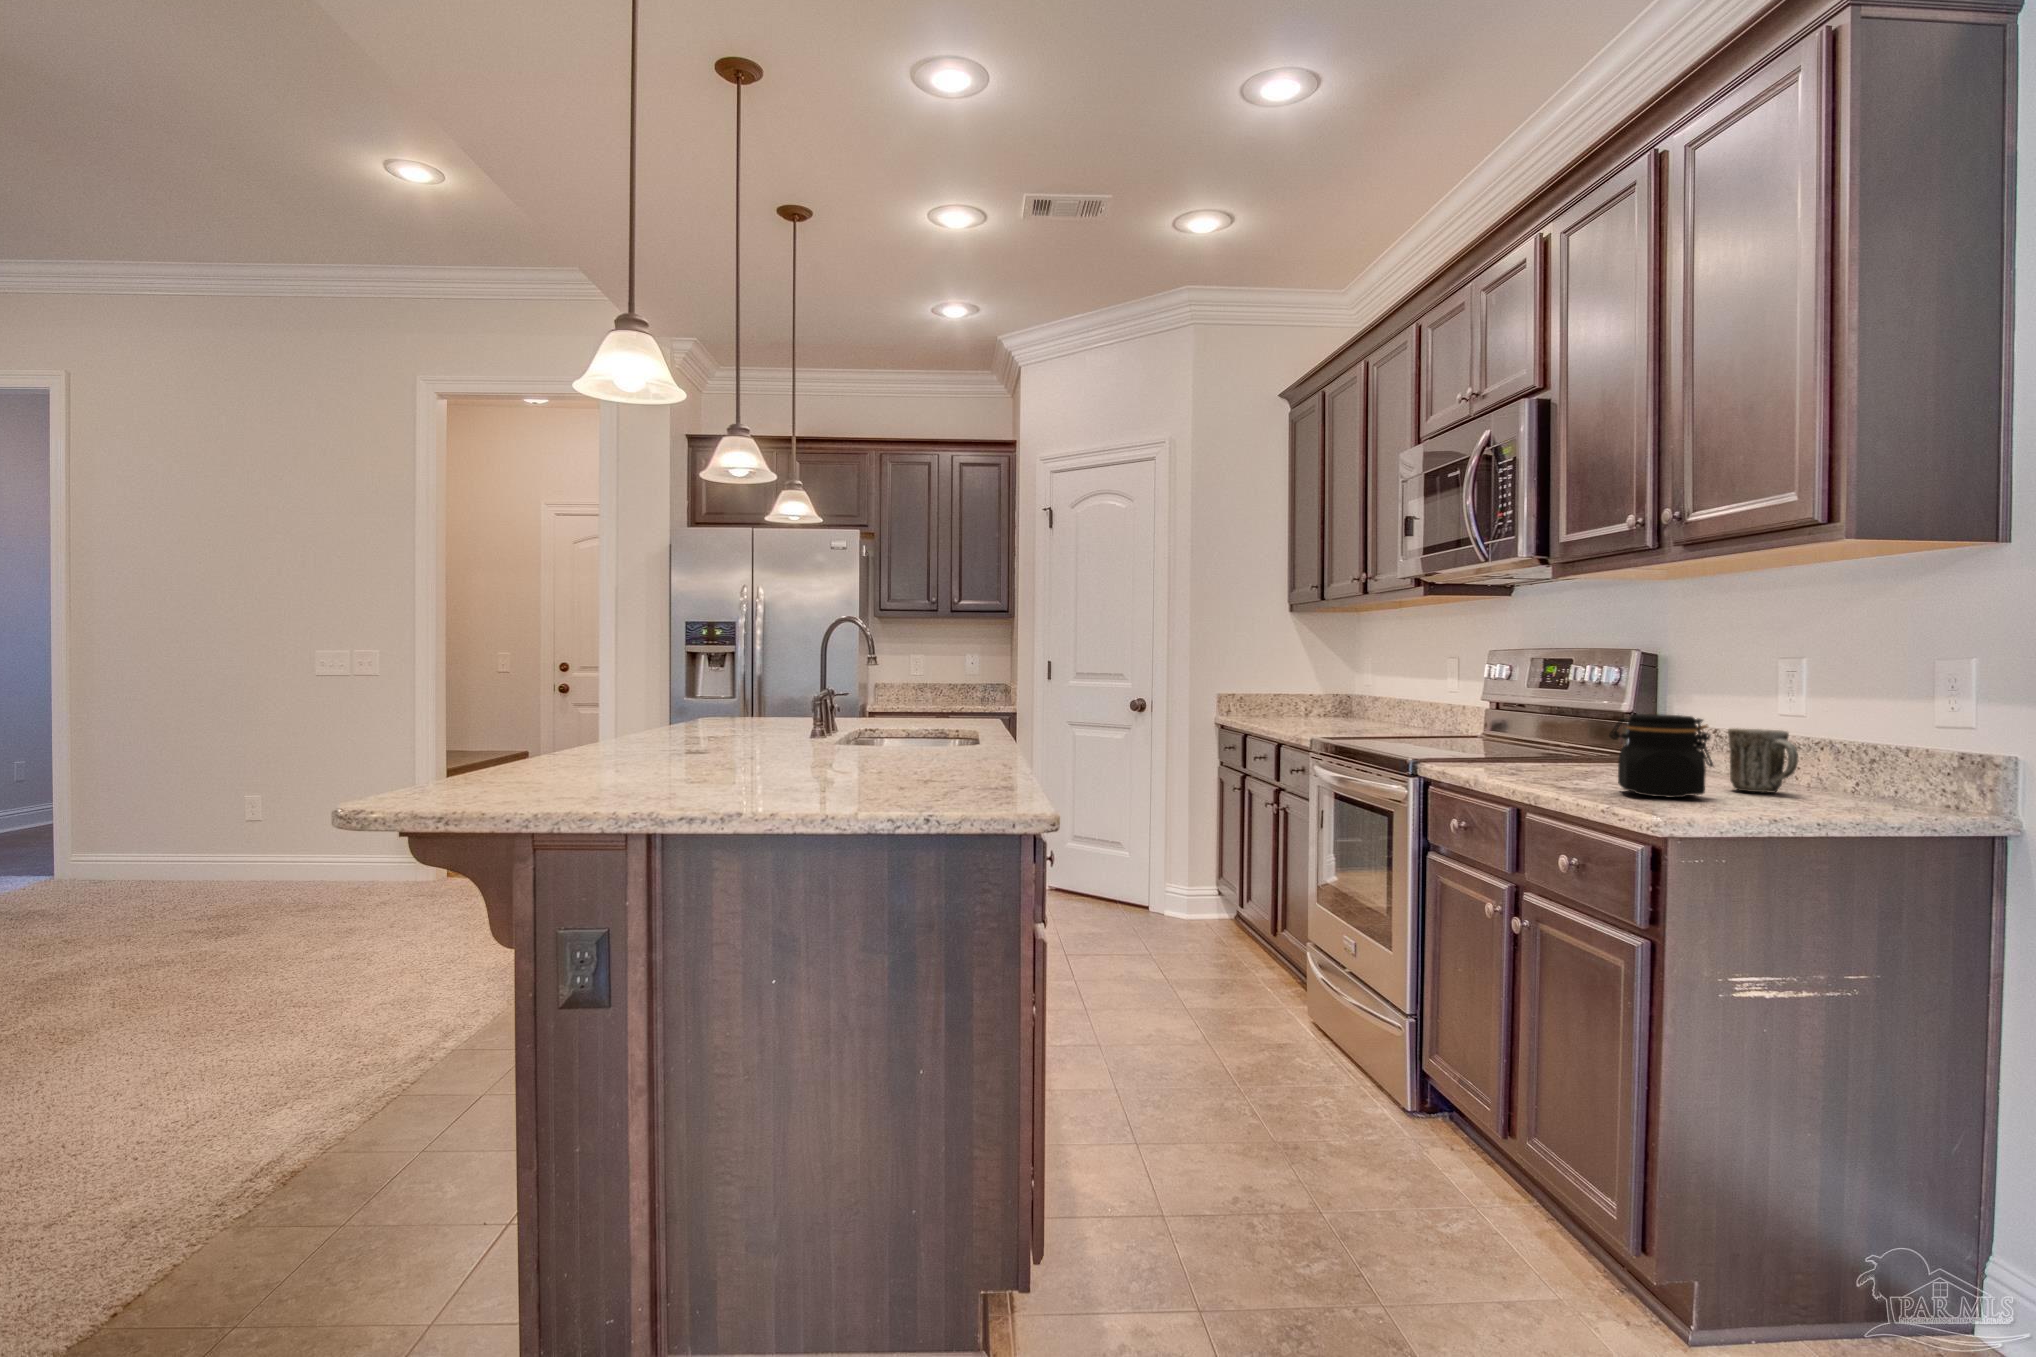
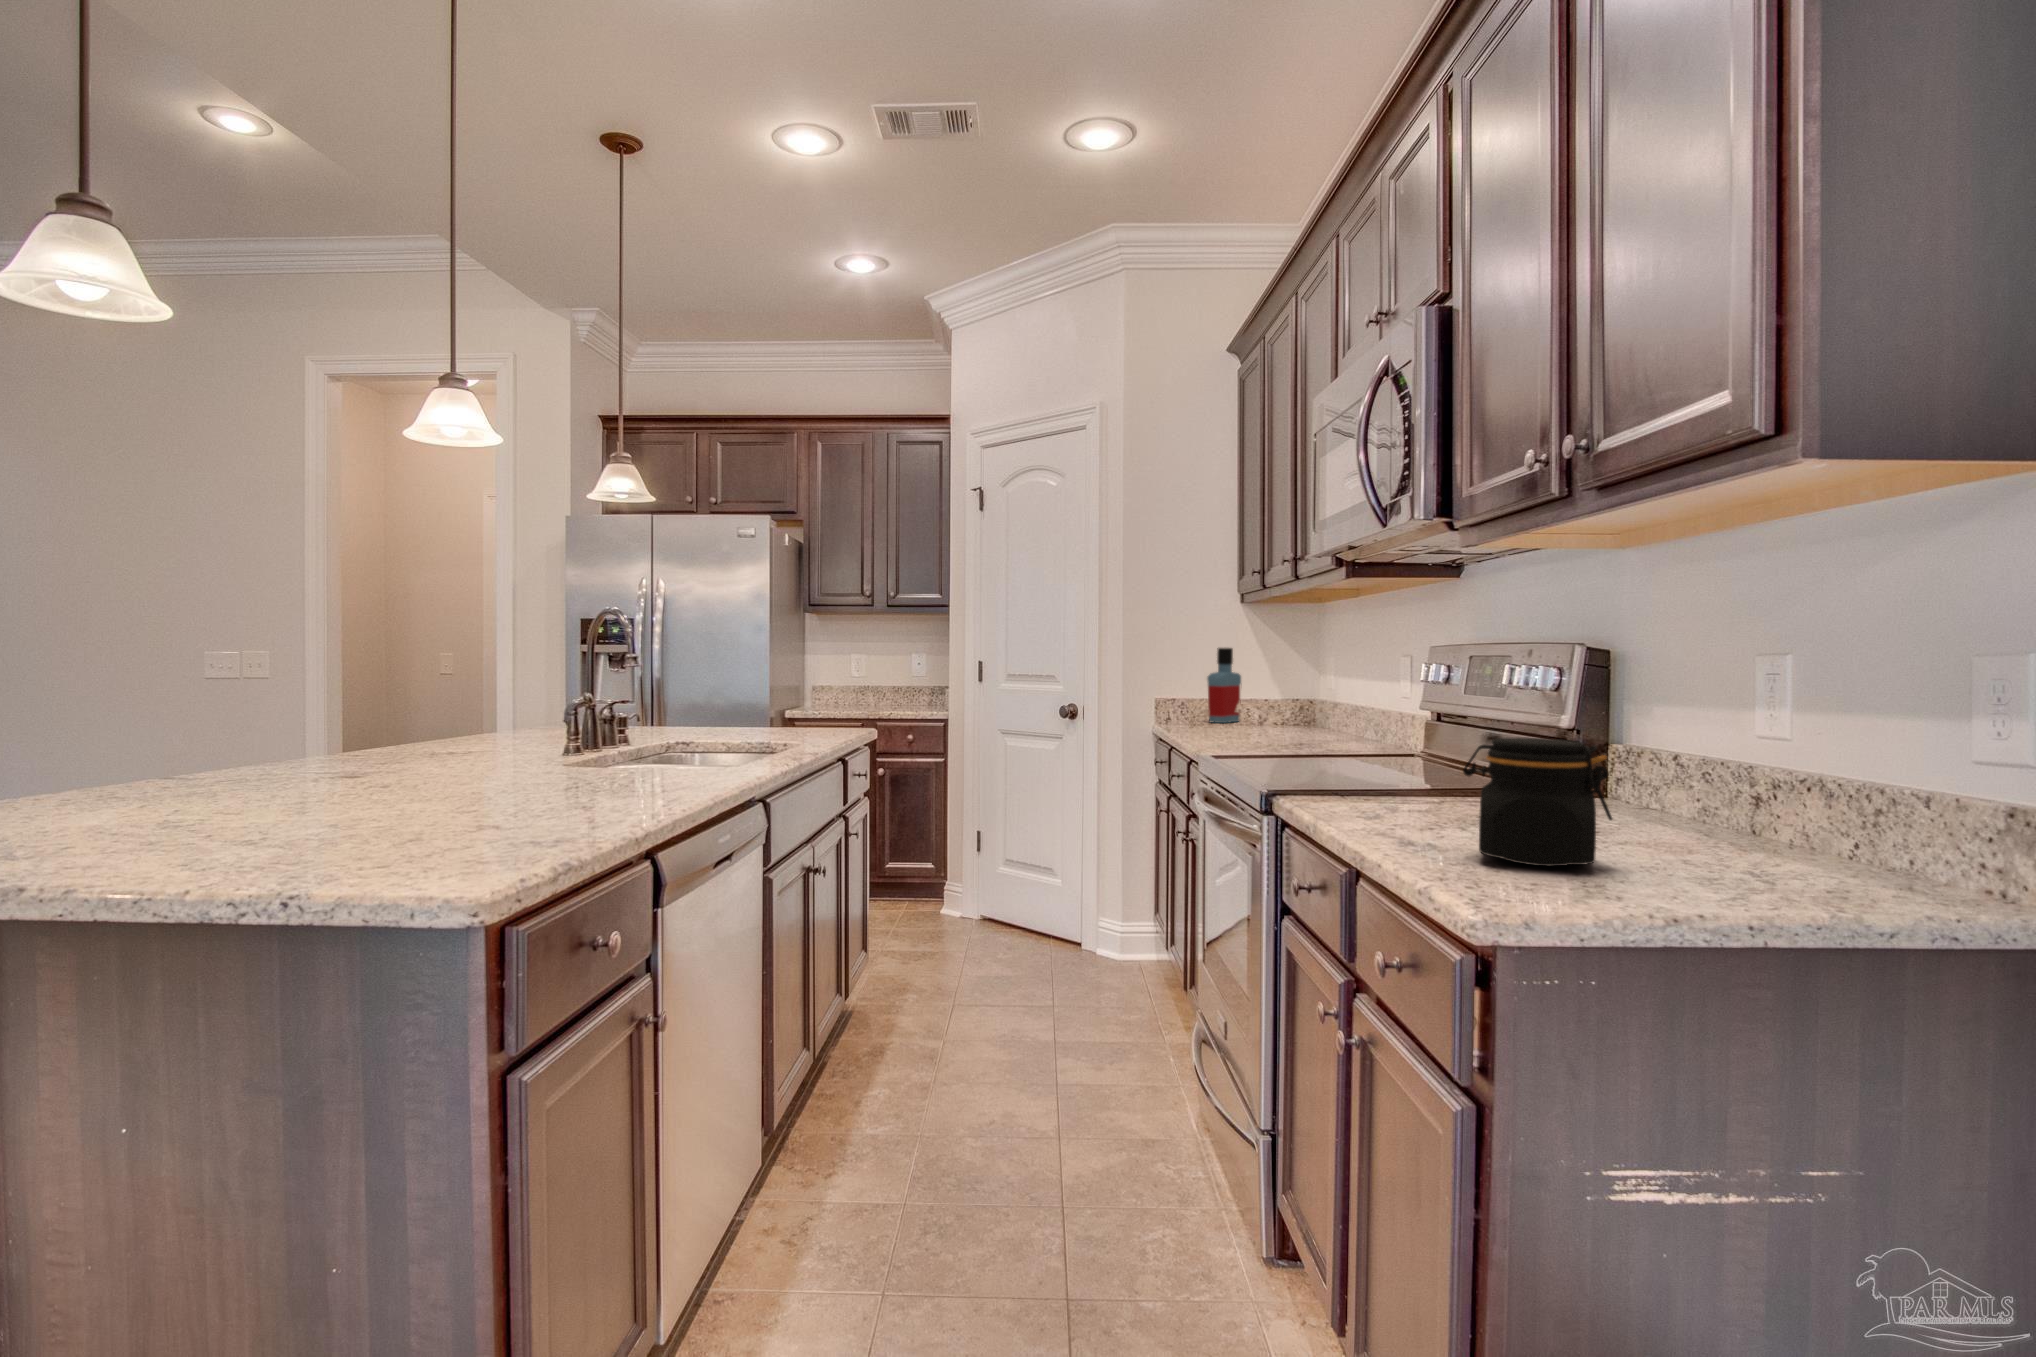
bottle: none [1264,651,1291,716] -> present [1207,648,1241,723]
mug: present [1728,728,1798,793] -> none [1654,759,1753,858]

